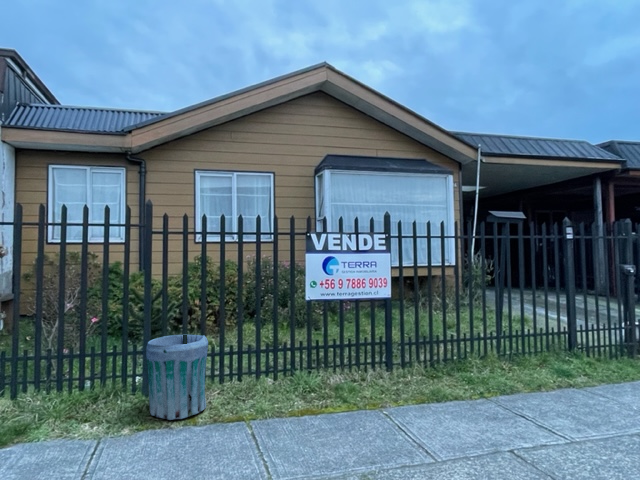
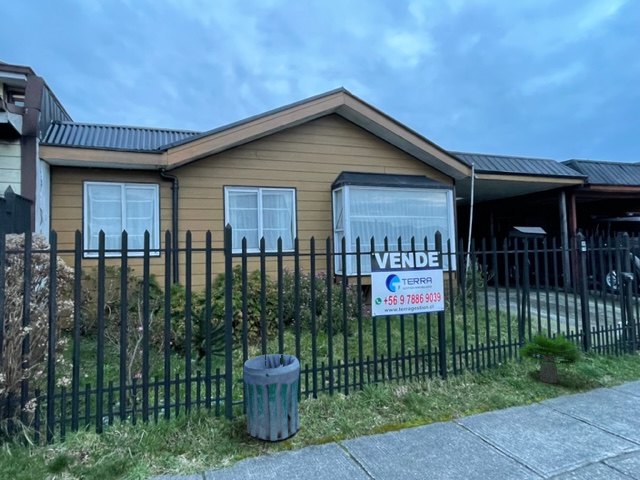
potted plant: none [473,322,546,380] -> present [518,333,580,383]

